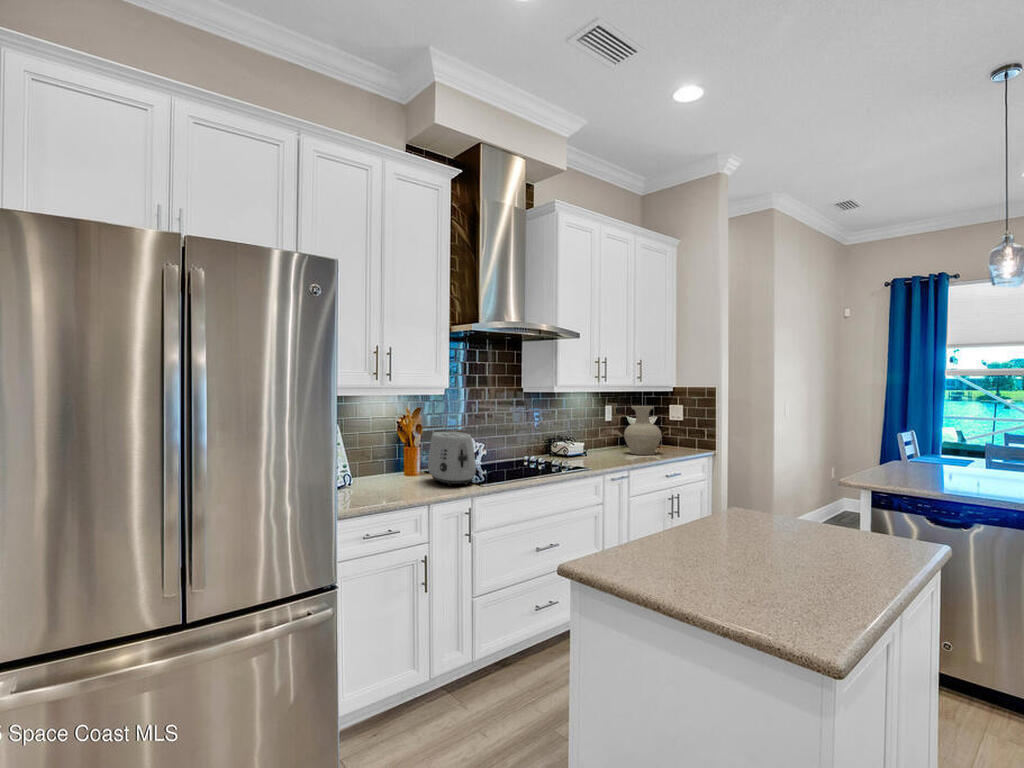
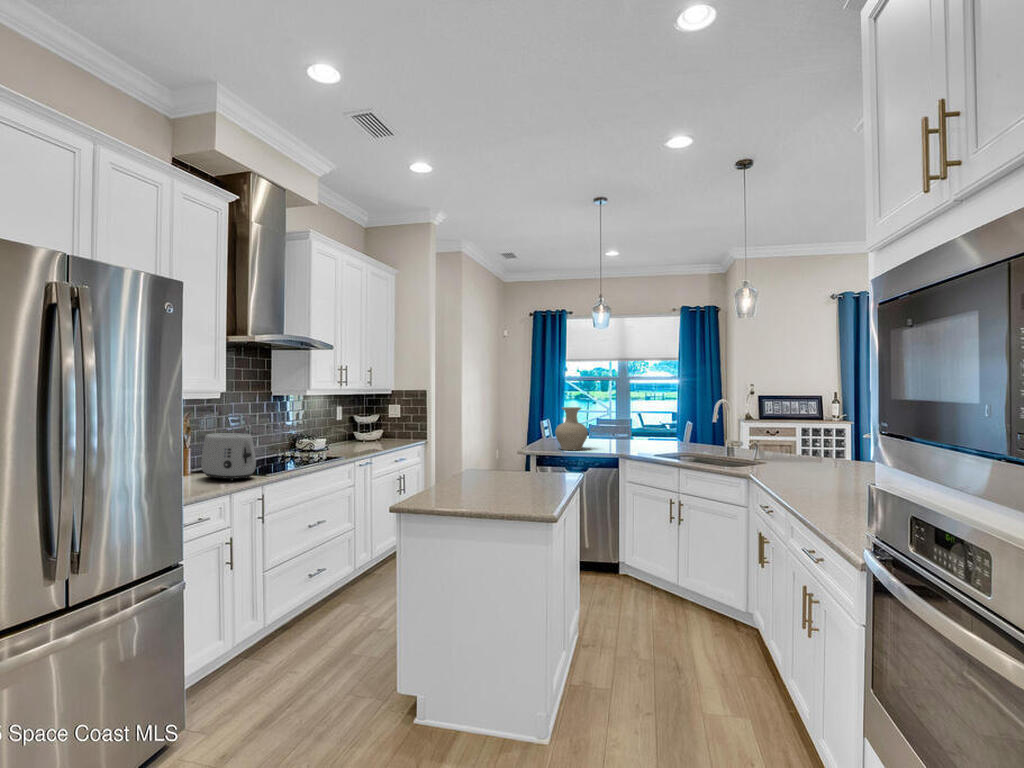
vase: present [624,406,661,455] -> present [555,407,588,450]

